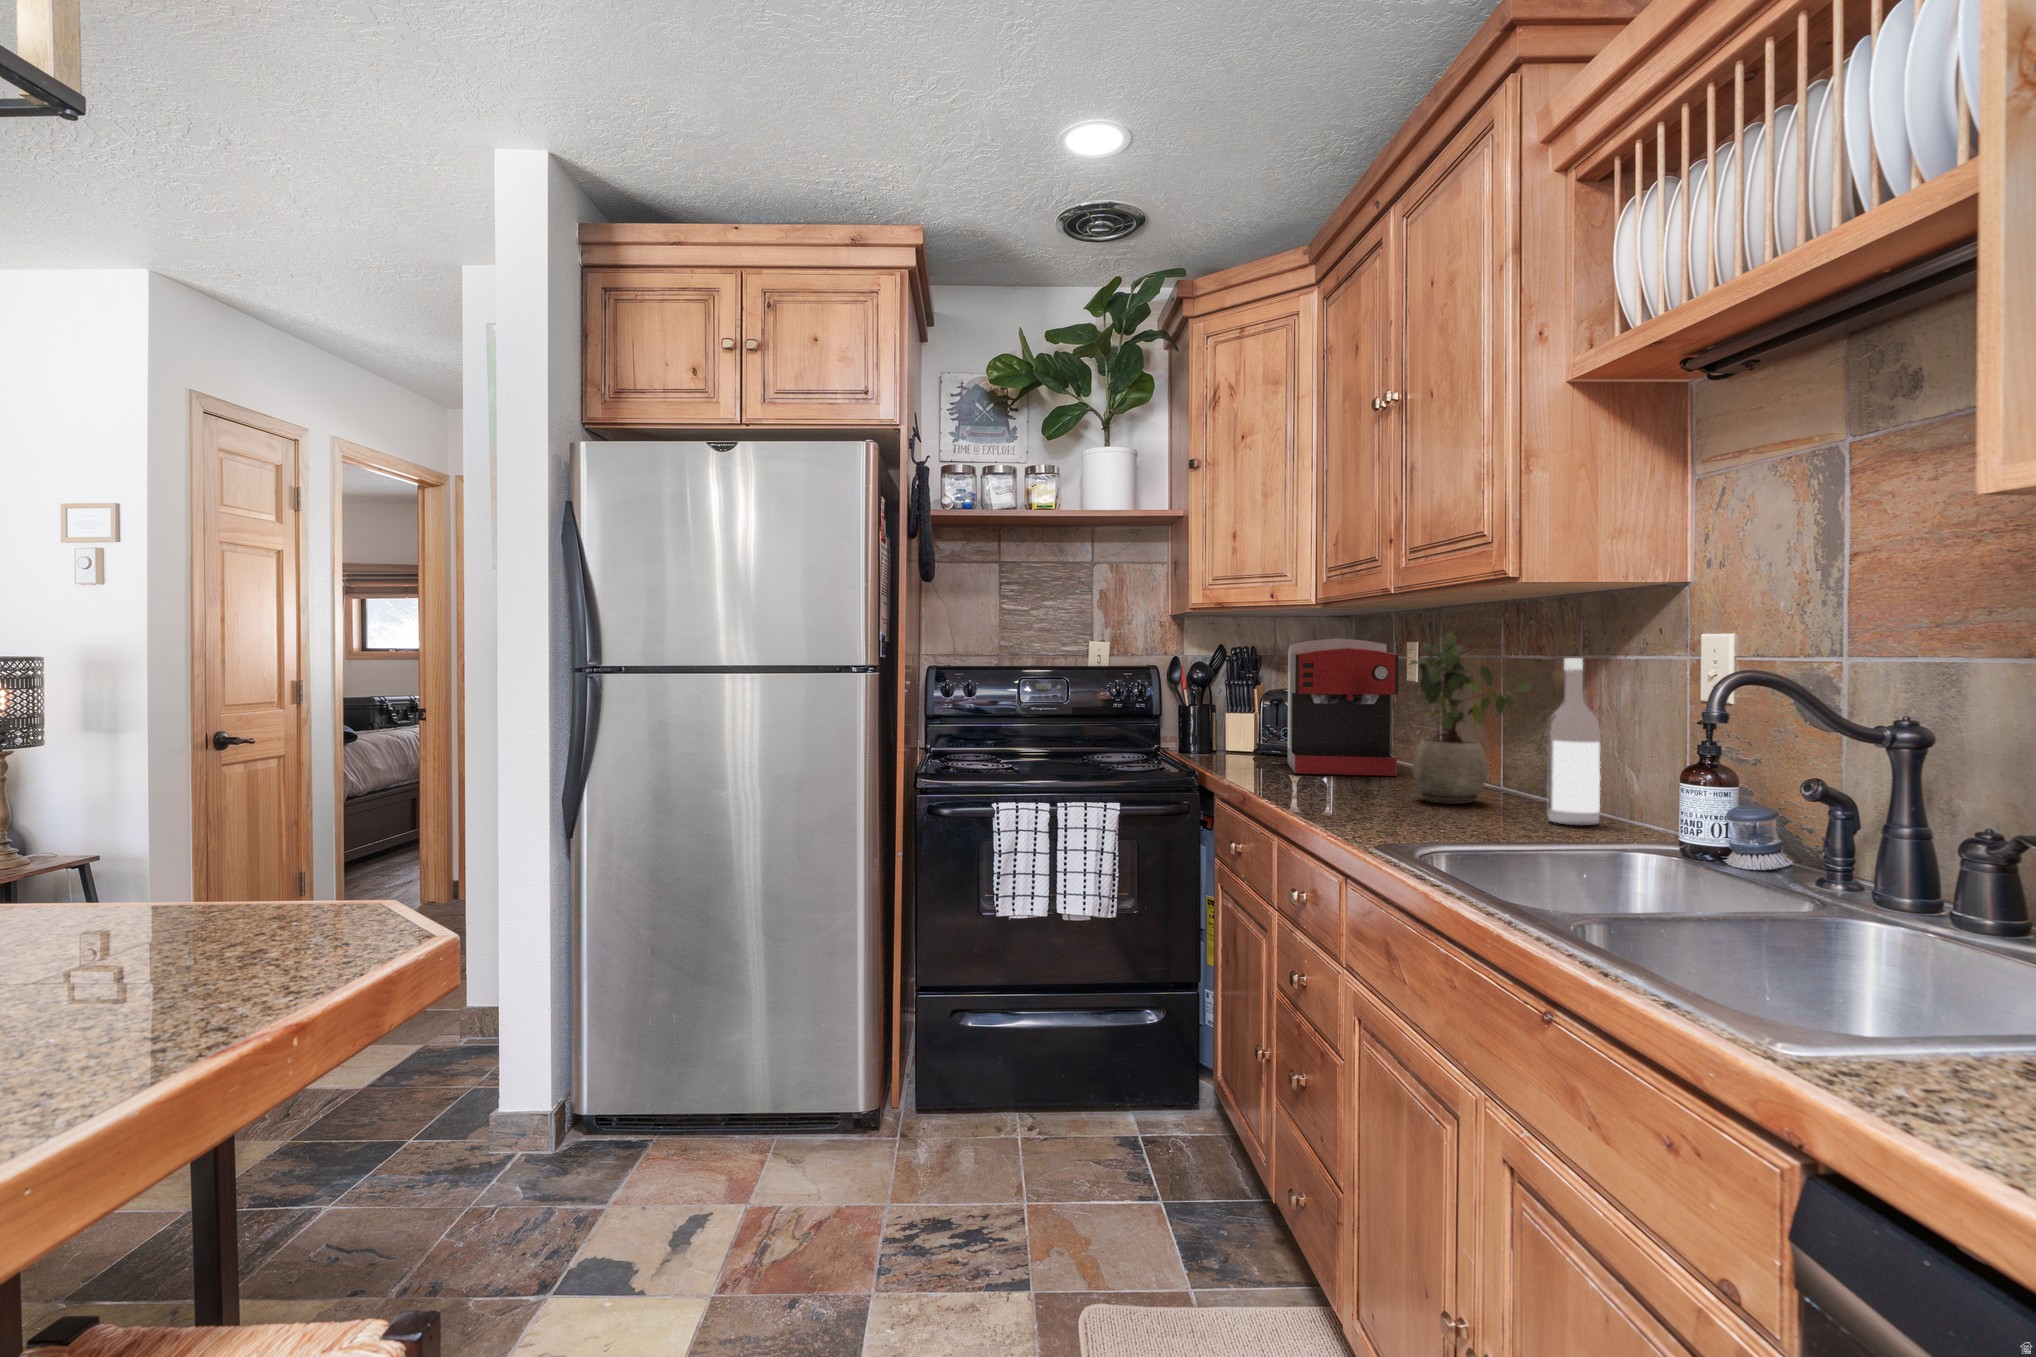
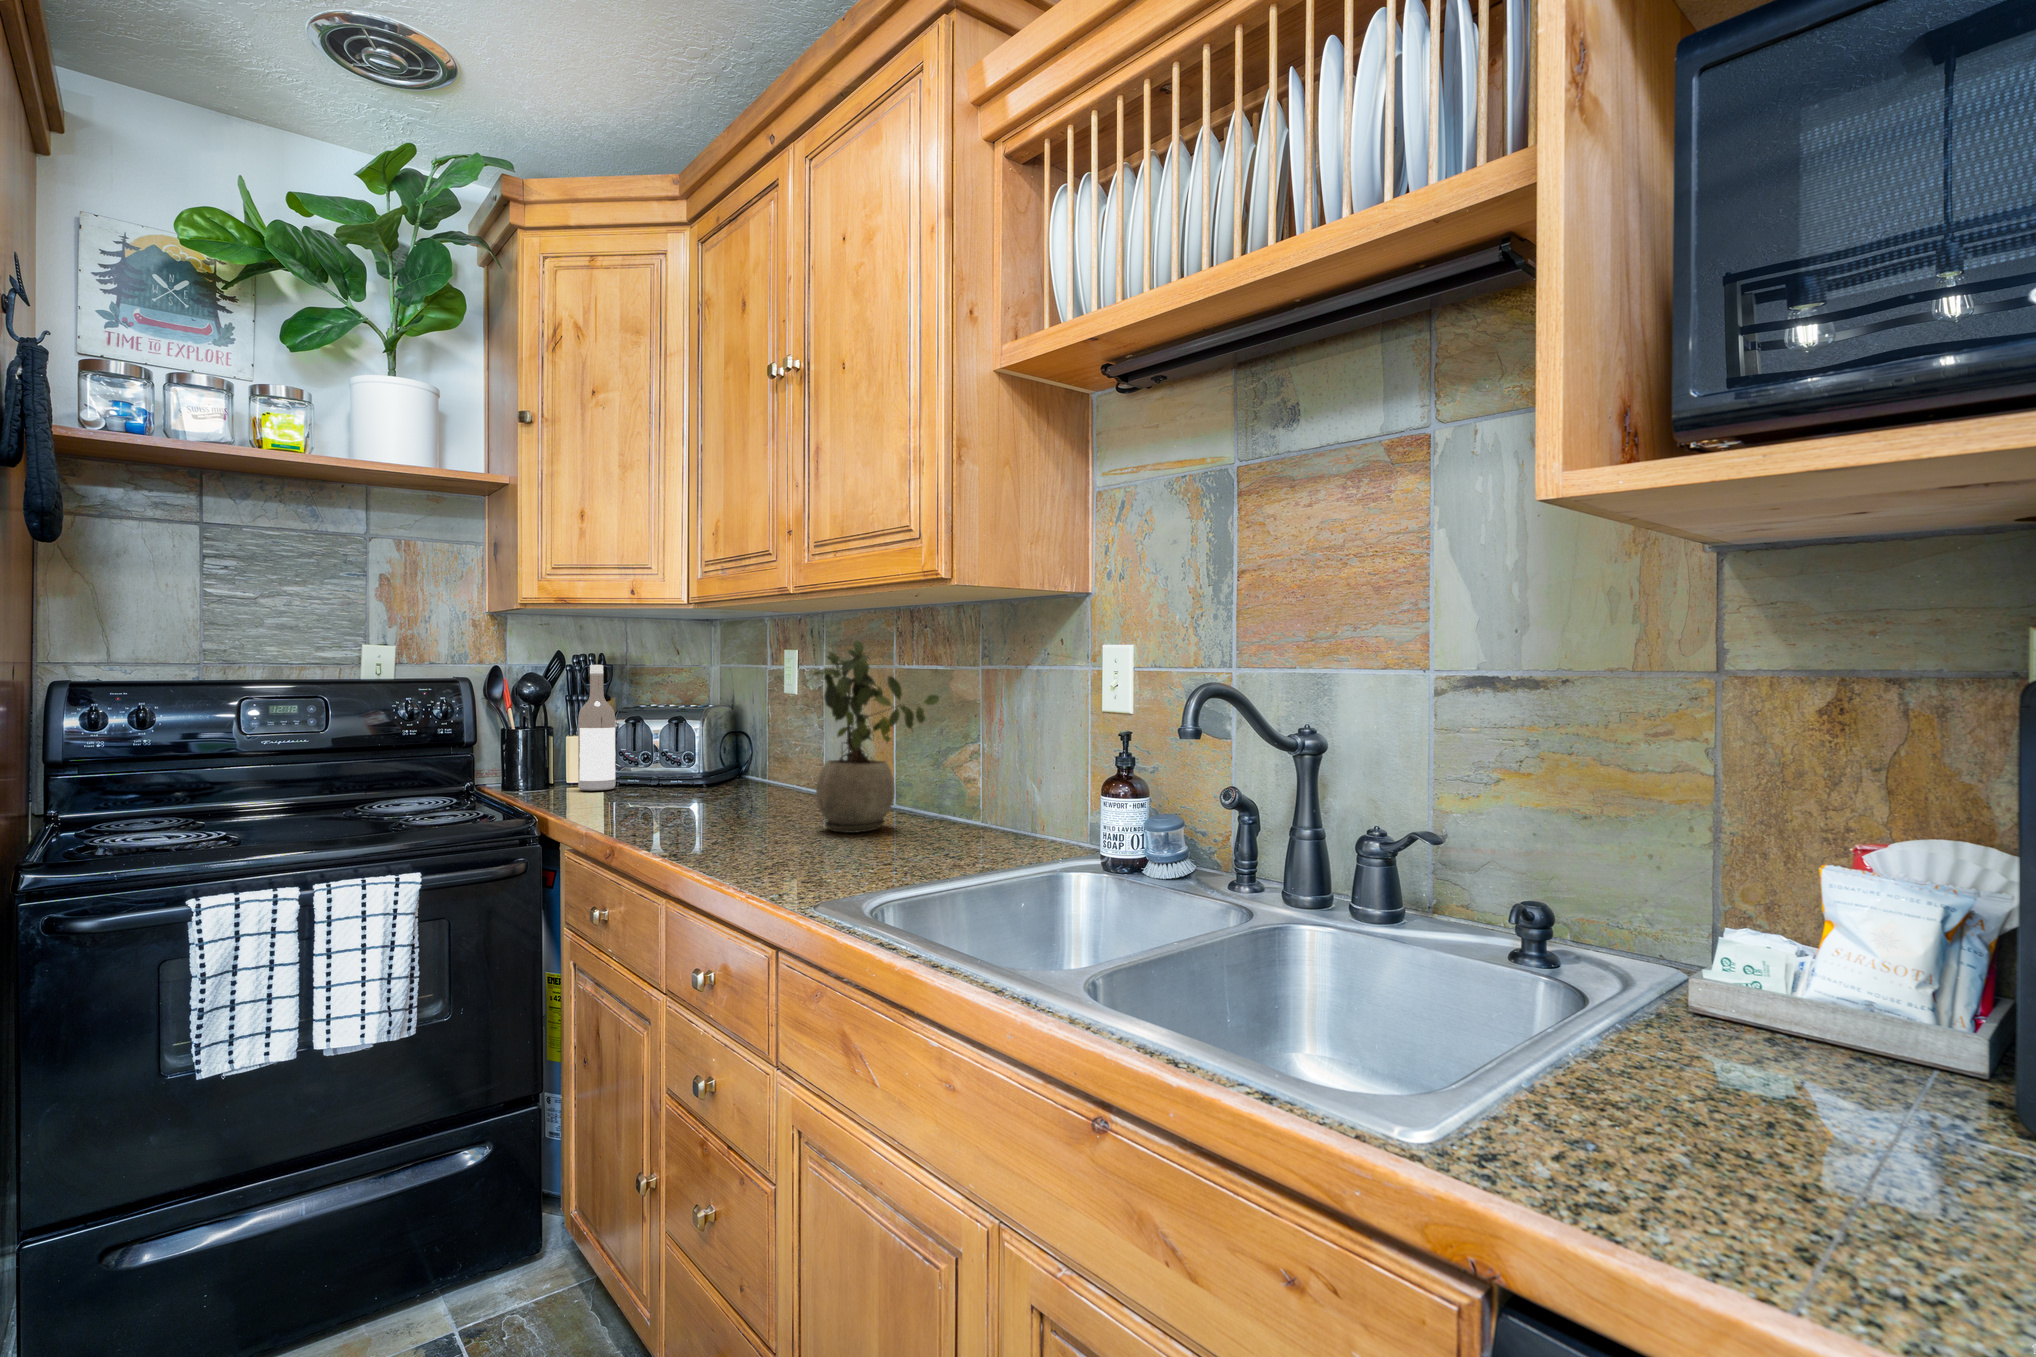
coffee maker: present [1287,638,1399,776] -> none [651,644,785,807]
wine bottle: present [1548,658,1601,825] -> present [578,665,616,791]

